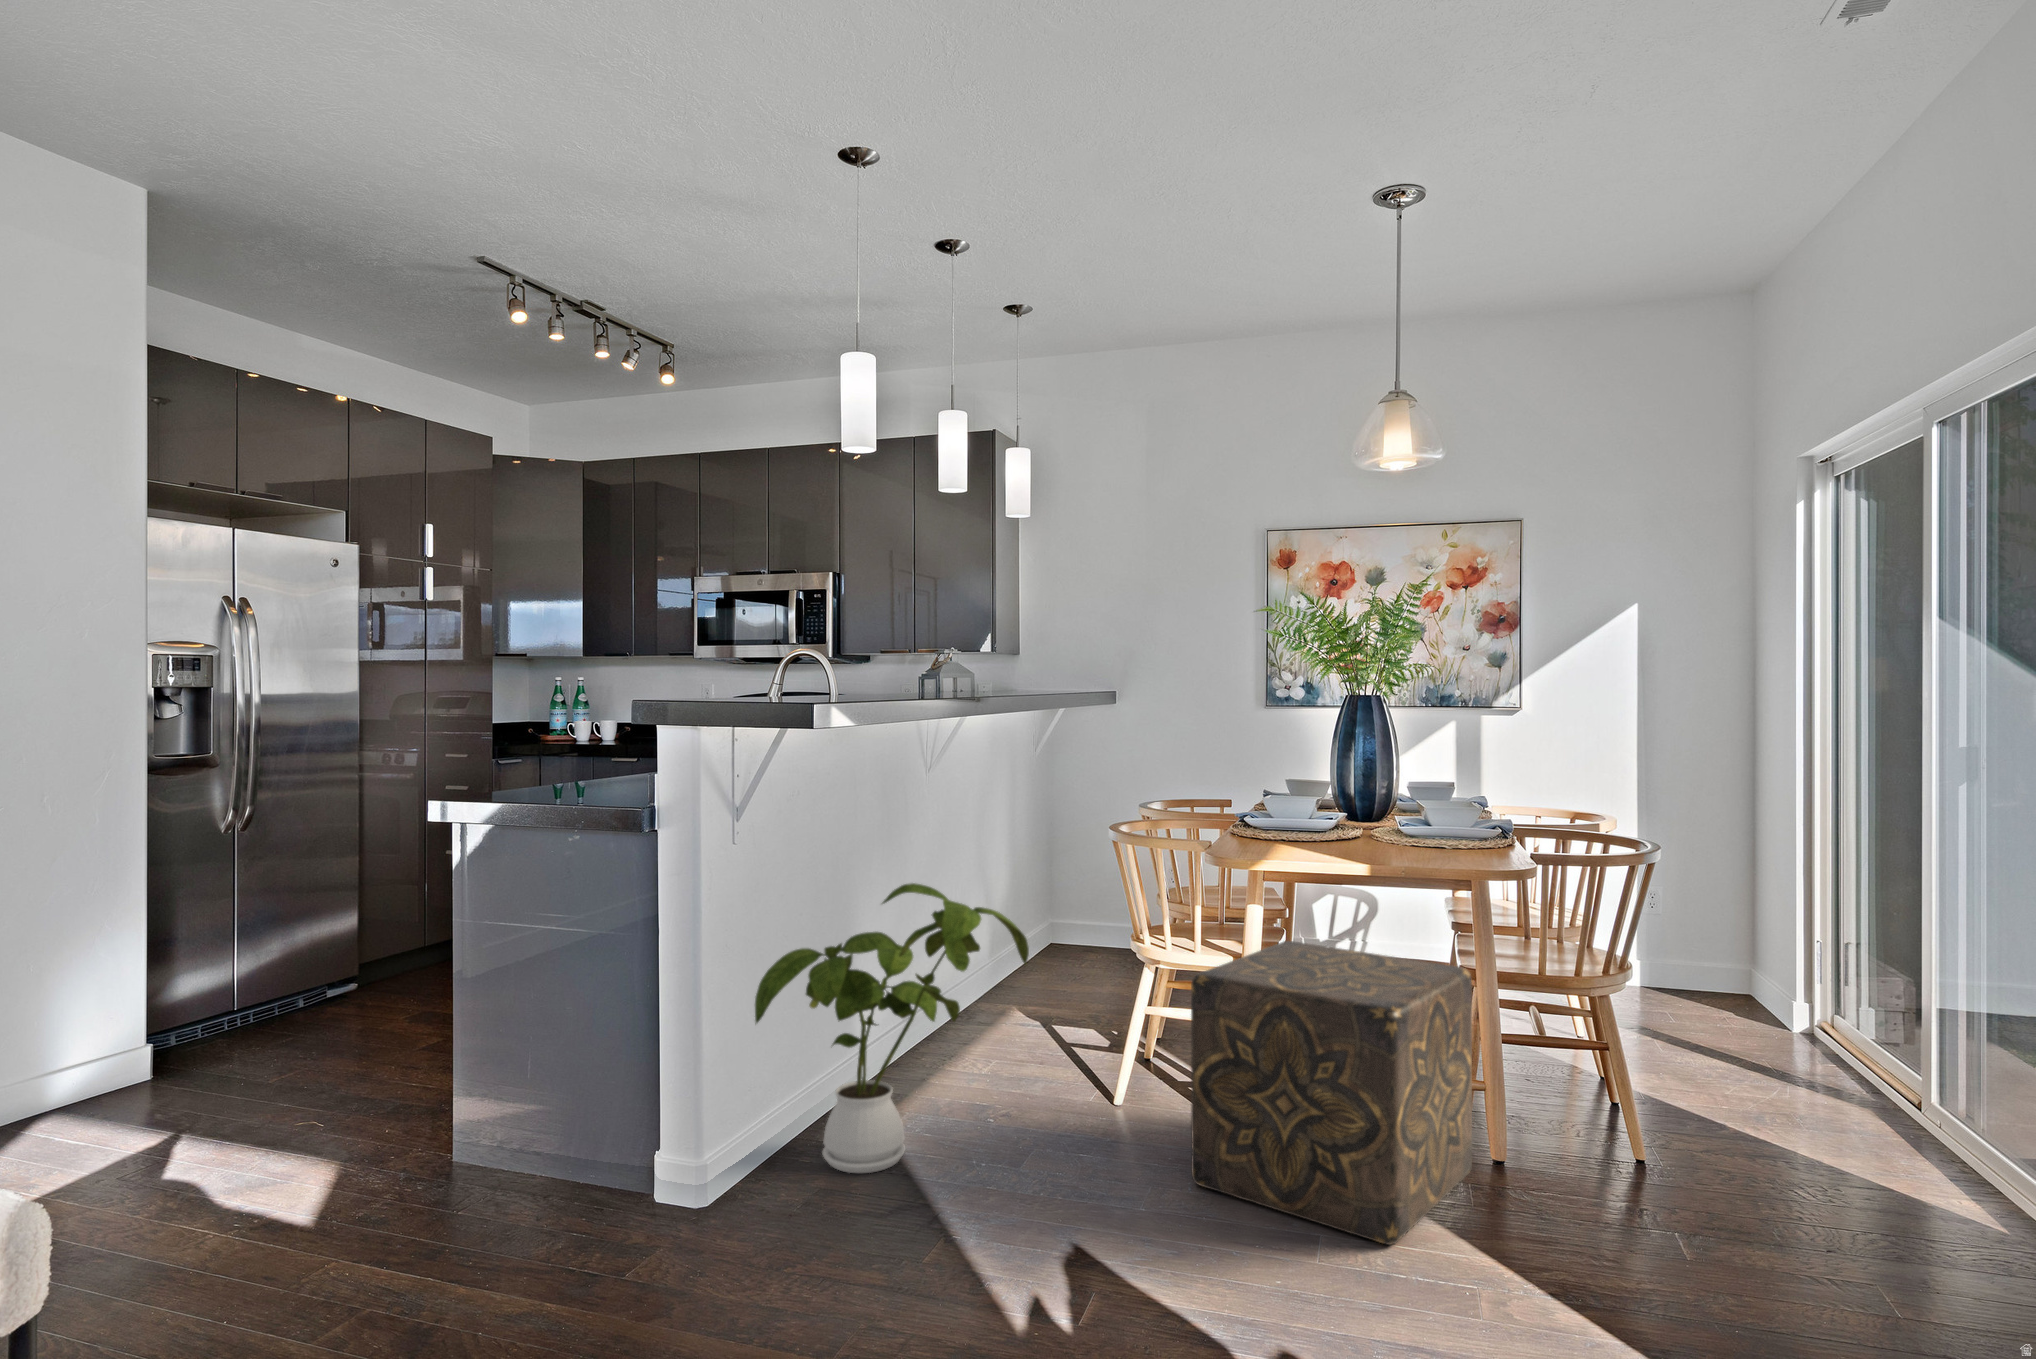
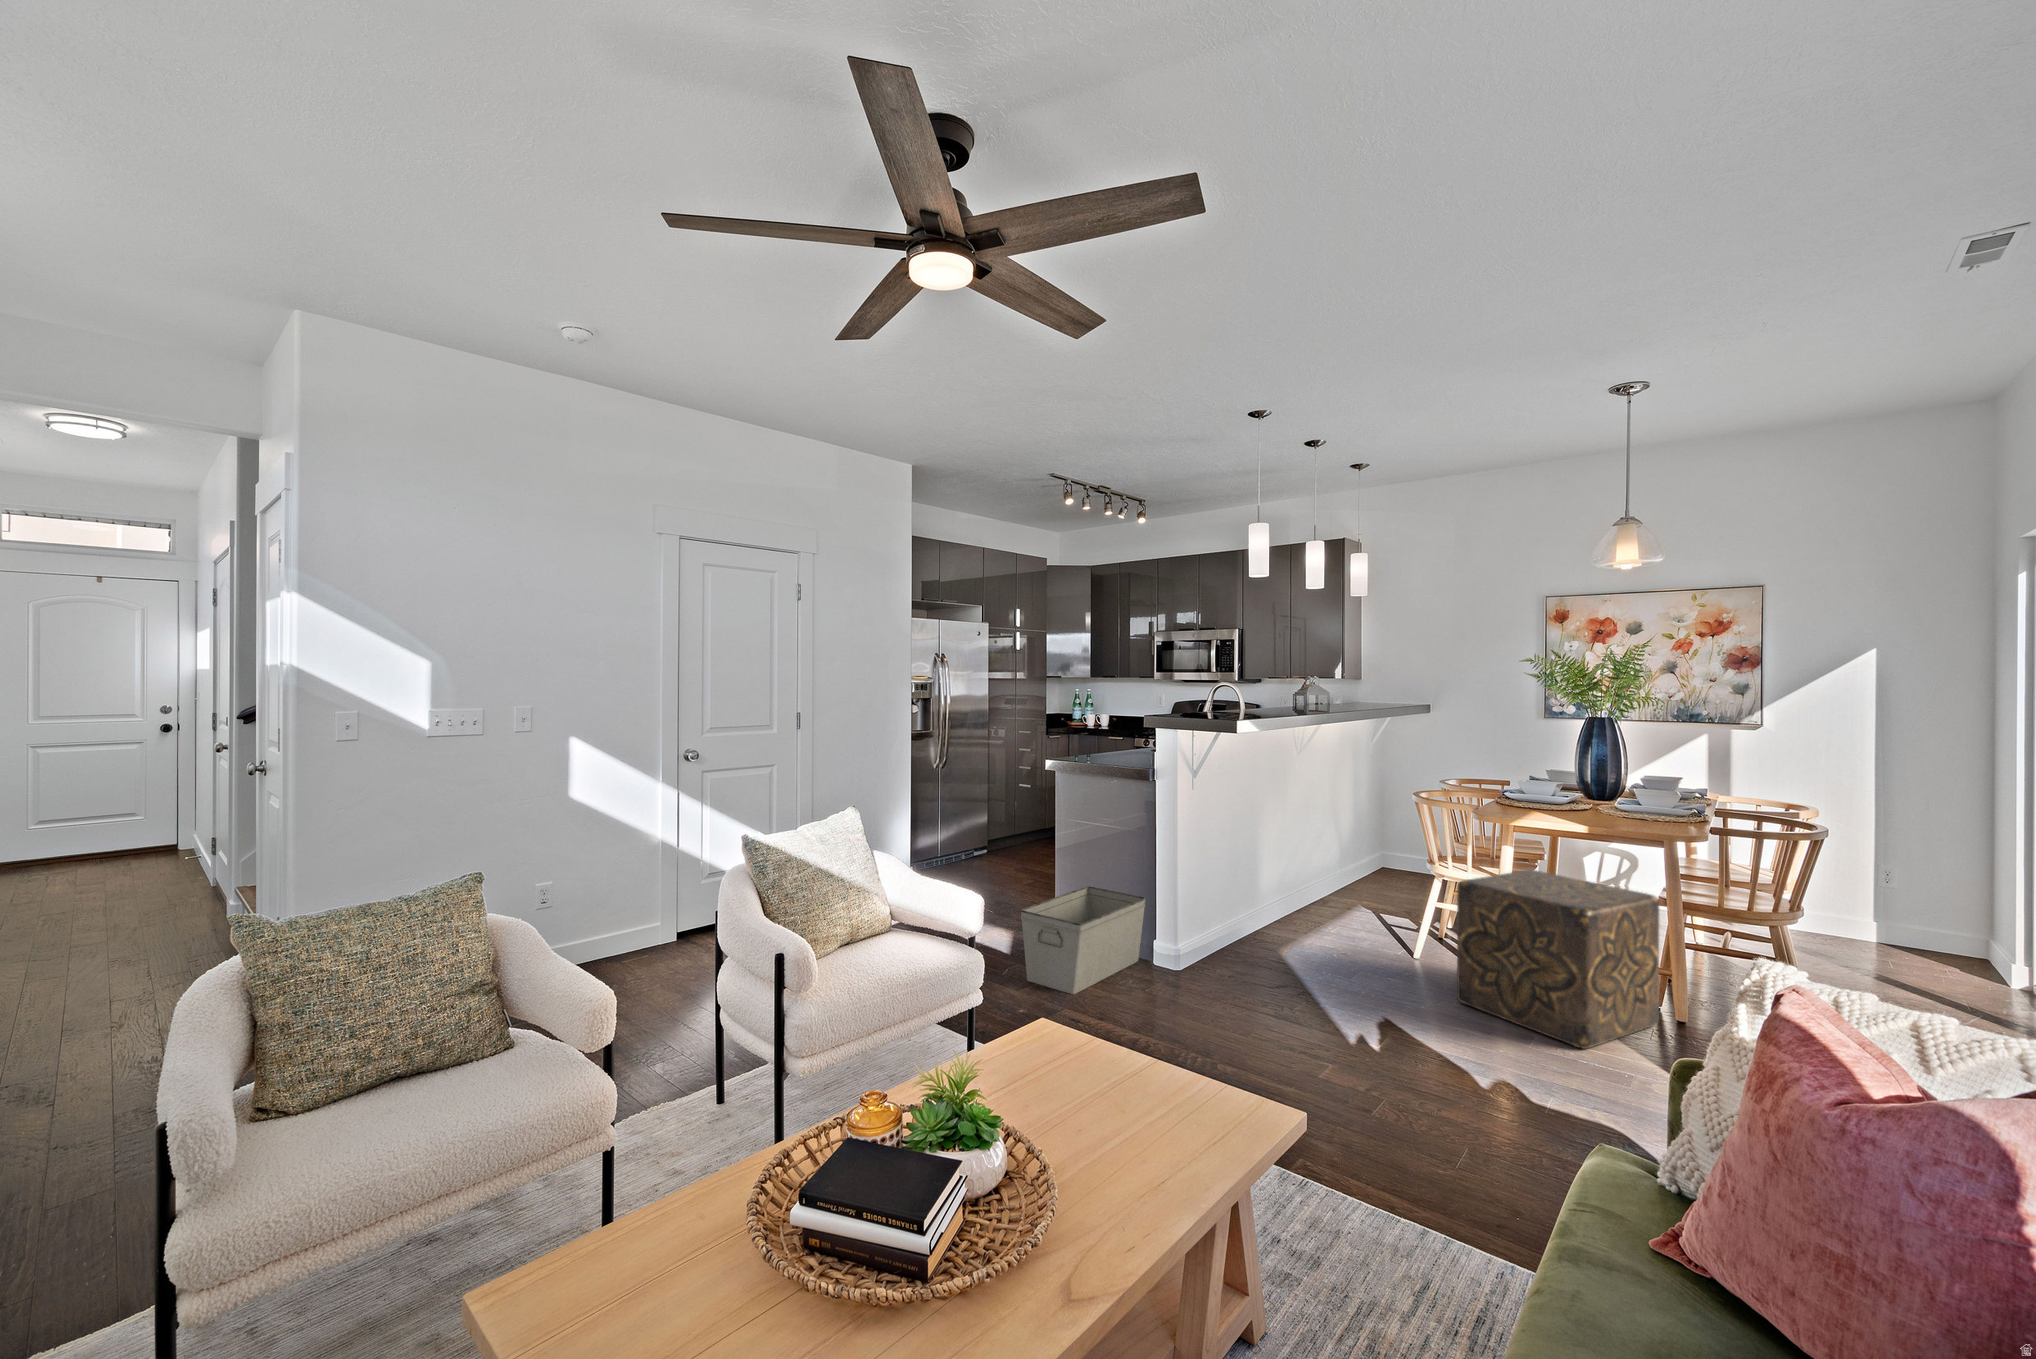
house plant: present [755,883,1029,1173] -> none [1203,816,1357,969]
storage bin: none [339,1057,641,1318] -> present [1020,886,1146,994]

